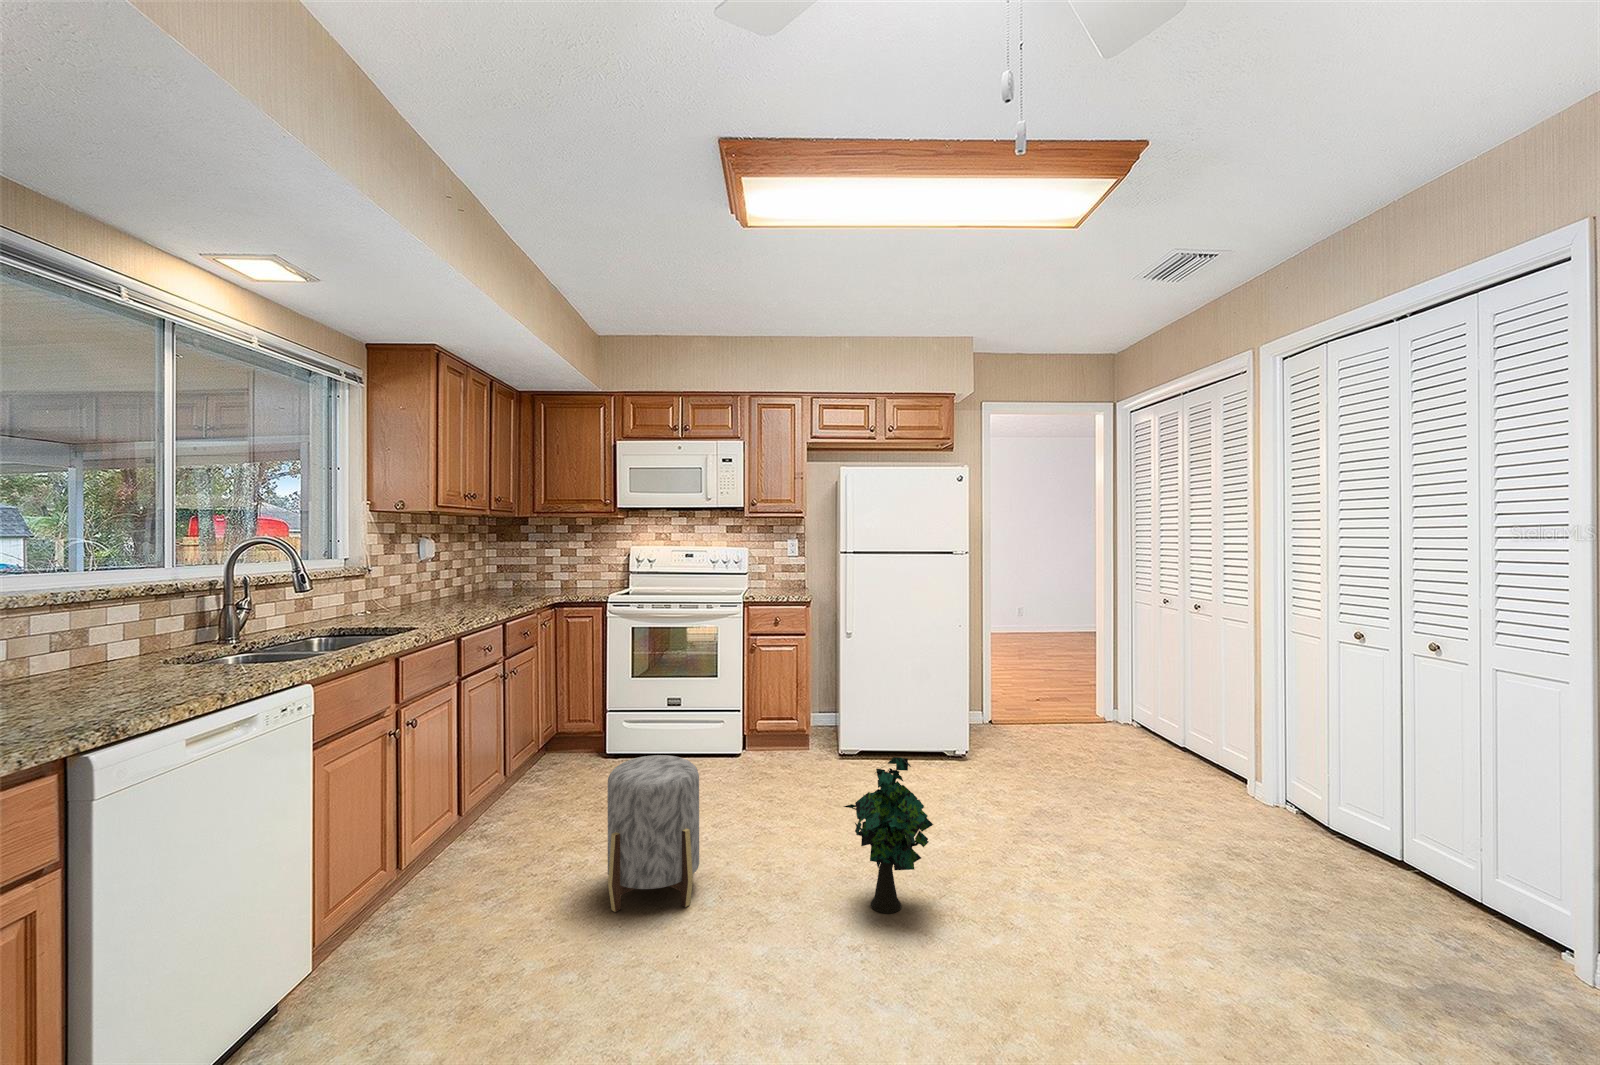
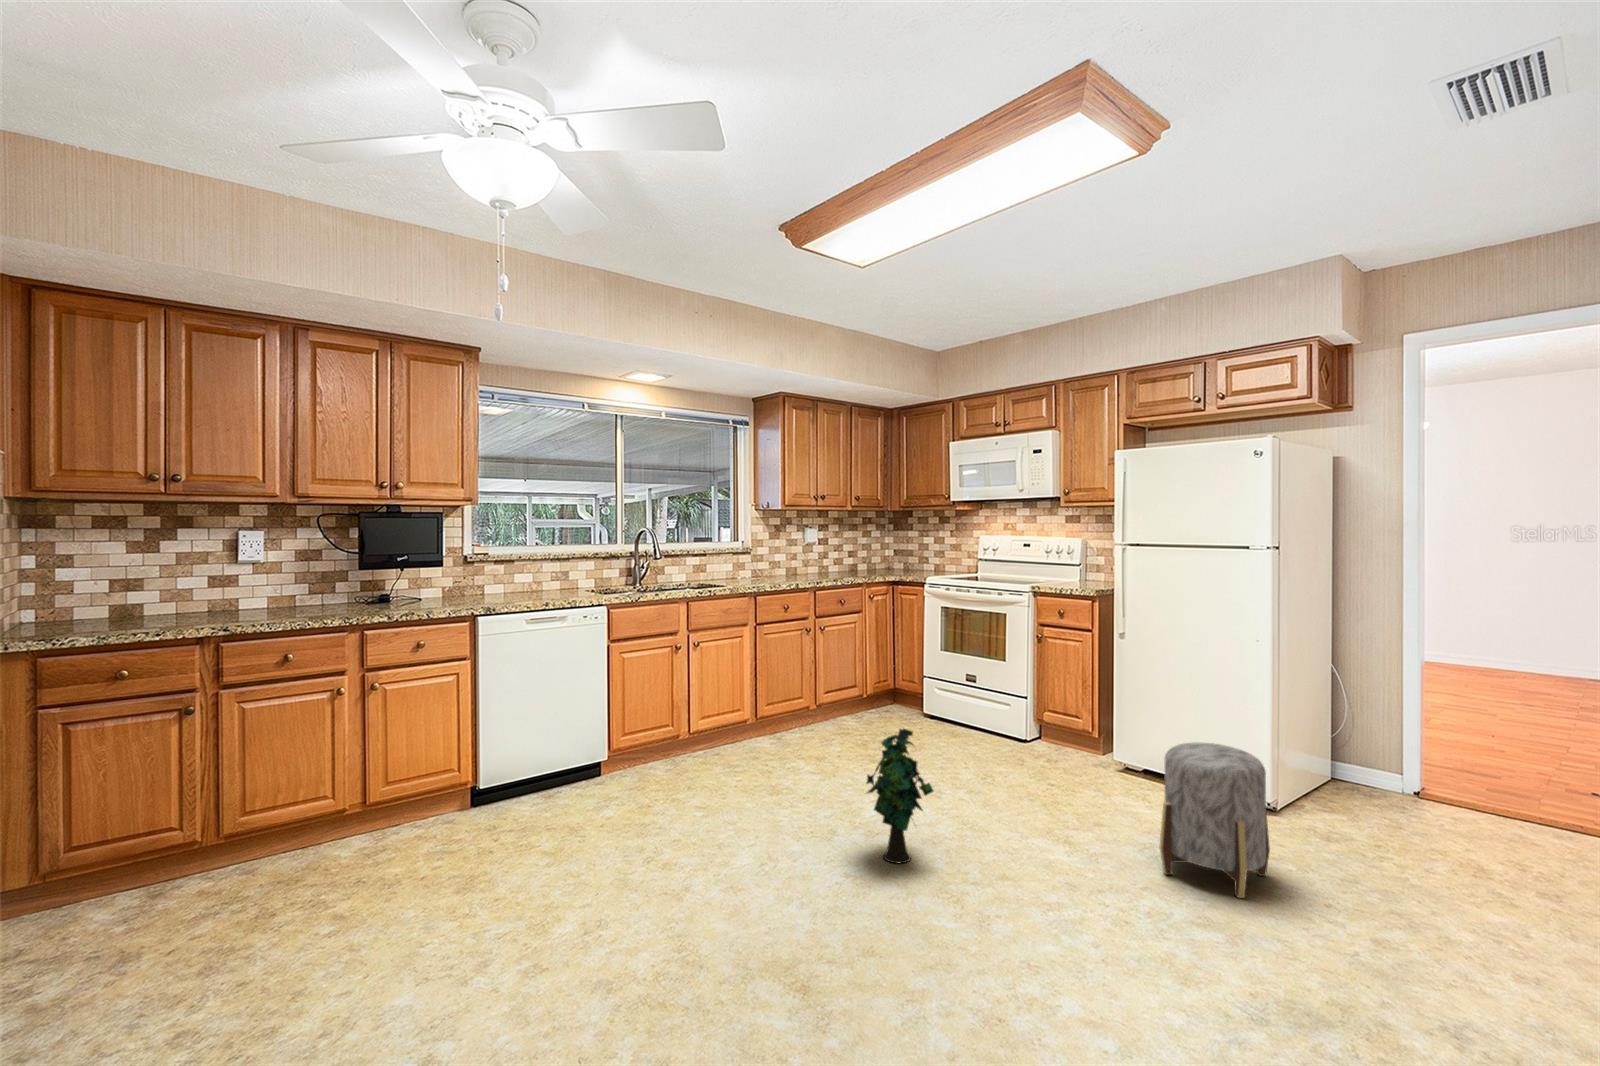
stool: present [607,755,699,912] -> present [1159,743,1270,898]

